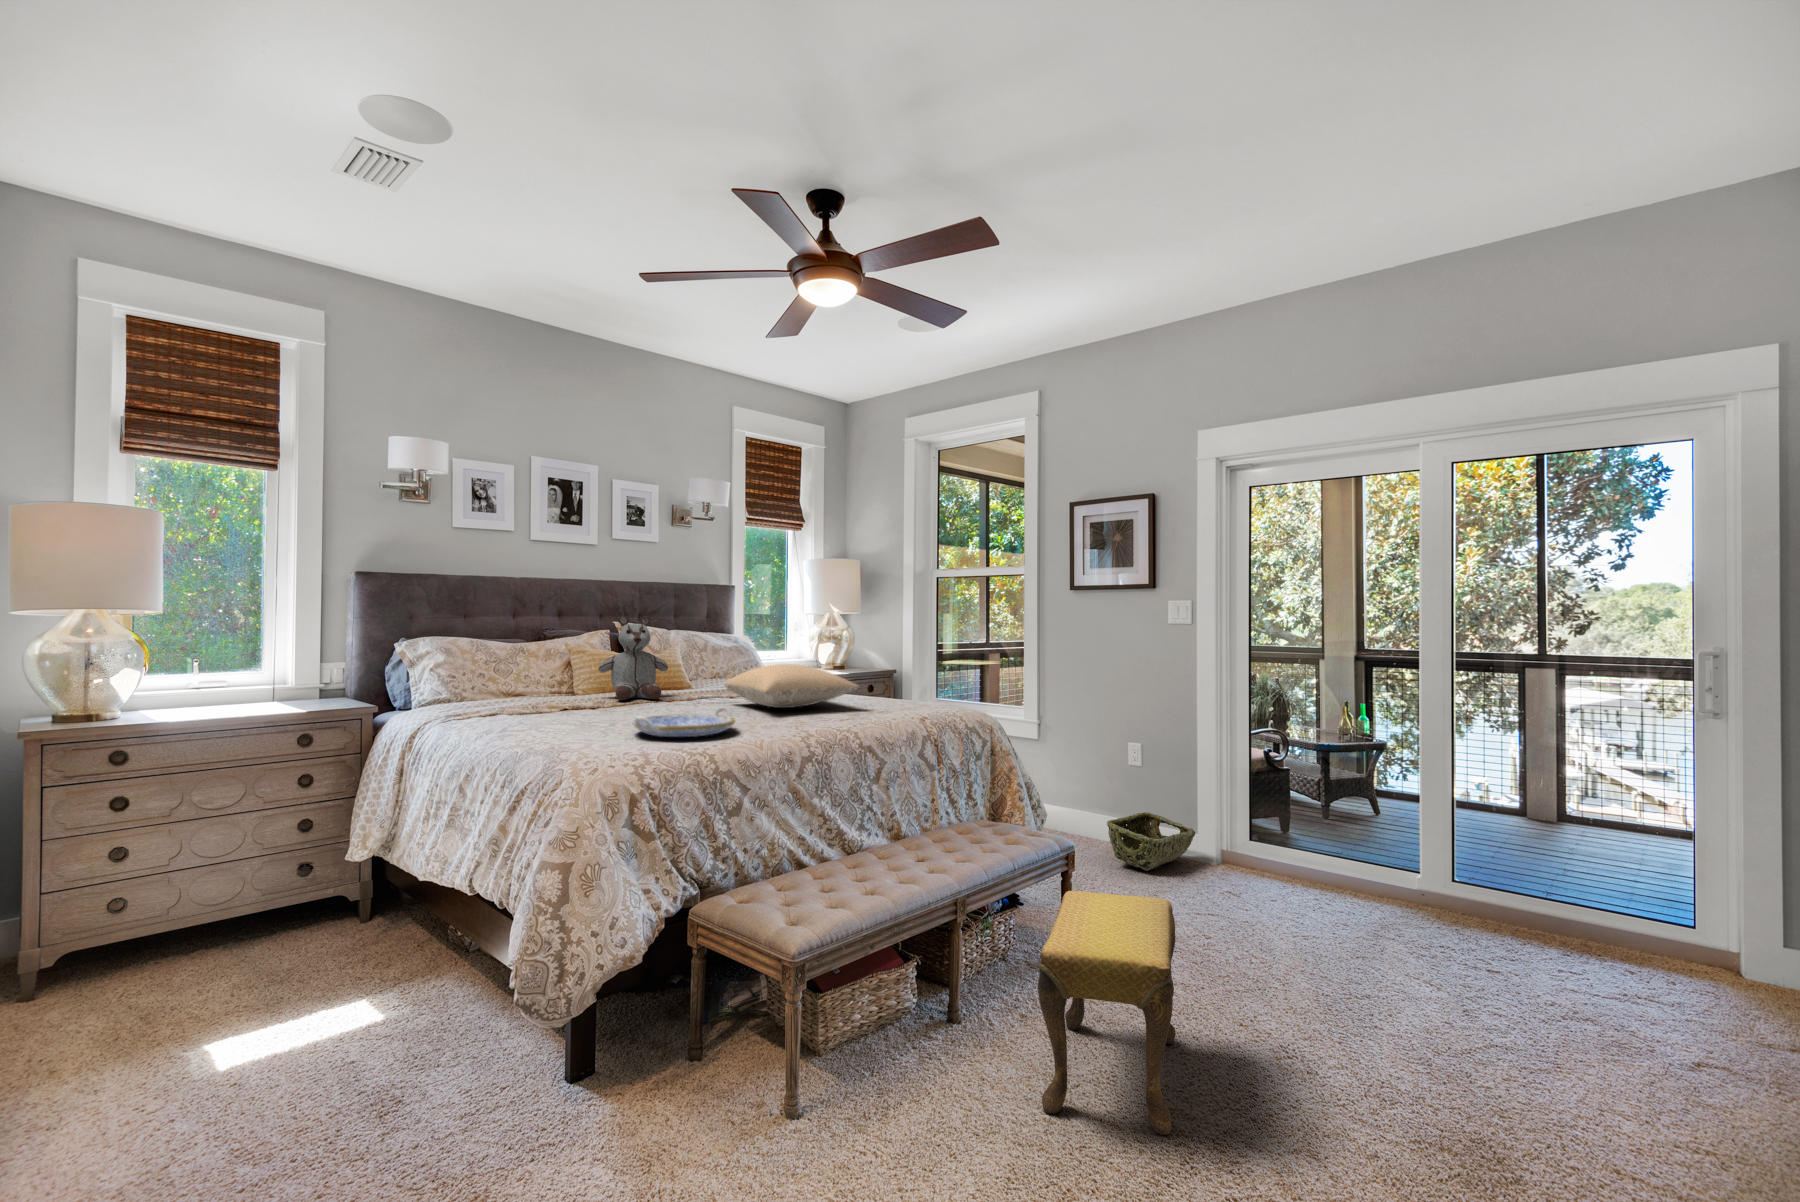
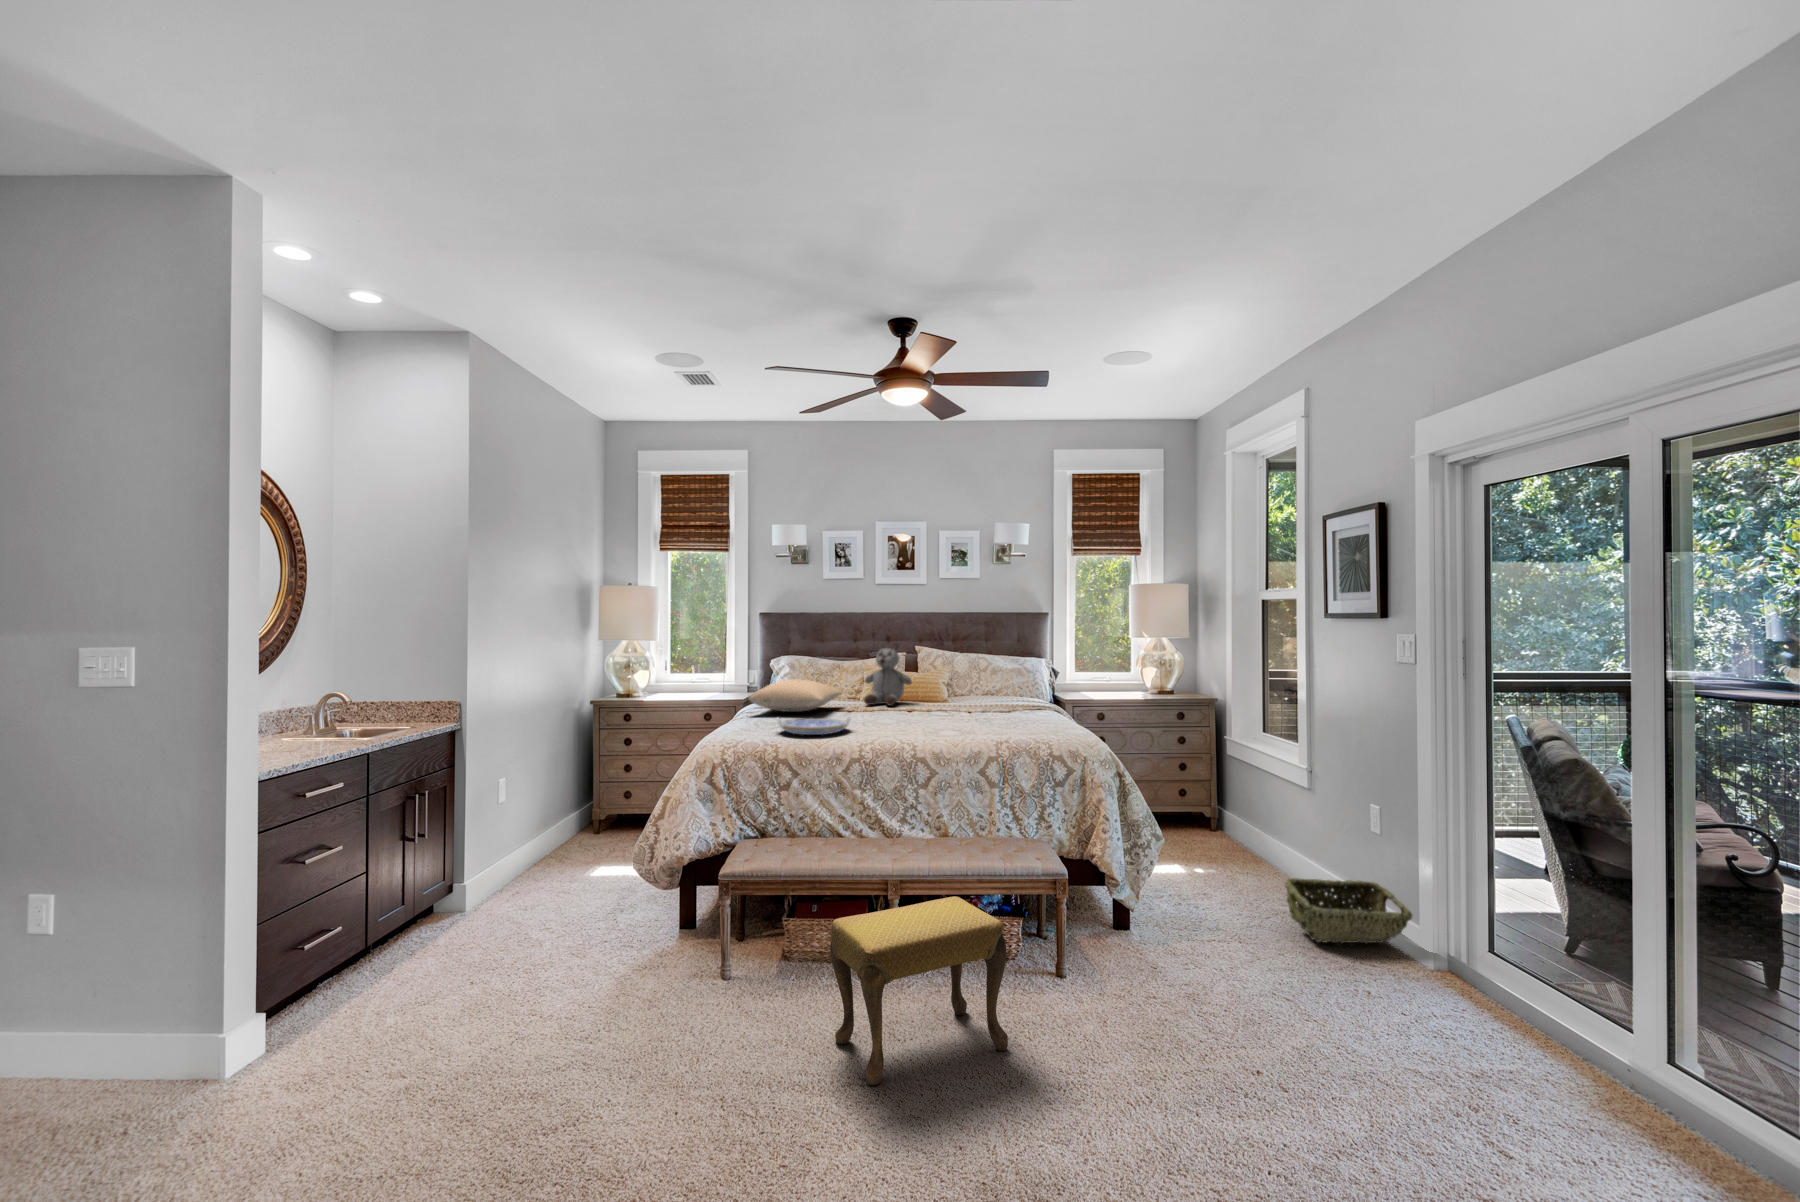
pillow: present [724,664,859,708] -> present [749,679,843,712]

